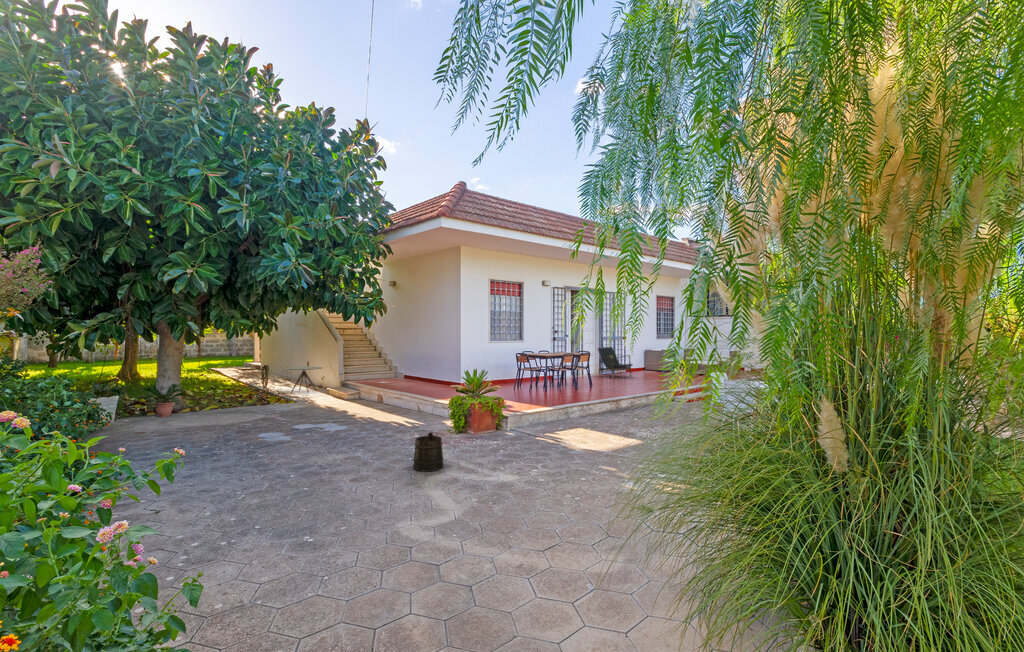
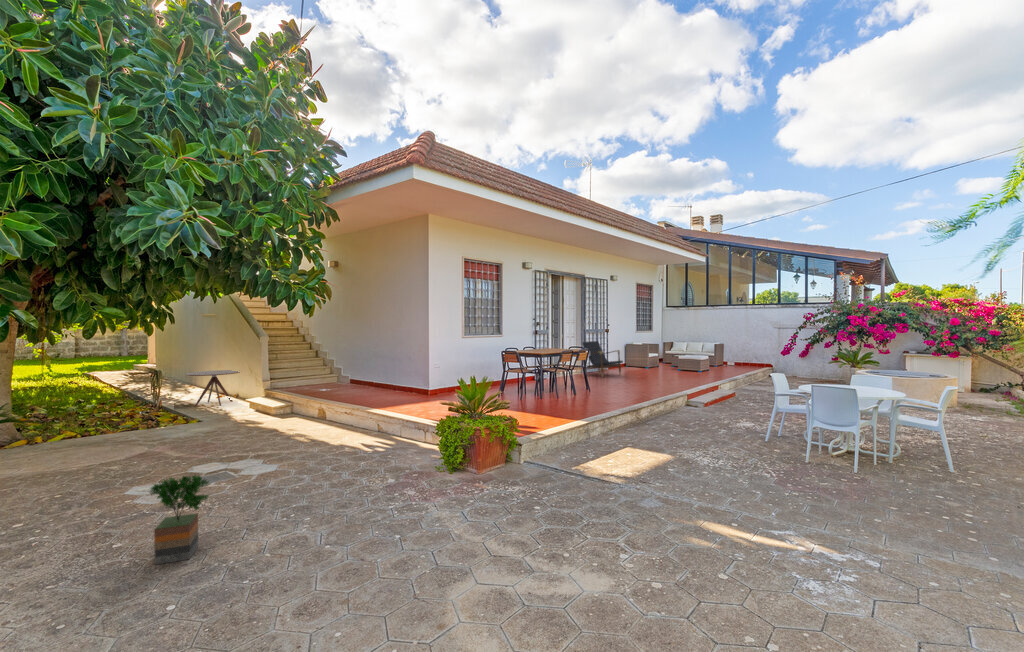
potted tree: none [276,417,308,463] -> present [150,475,209,565]
bucket: present [413,432,443,472] -> none [408,494,460,570]

